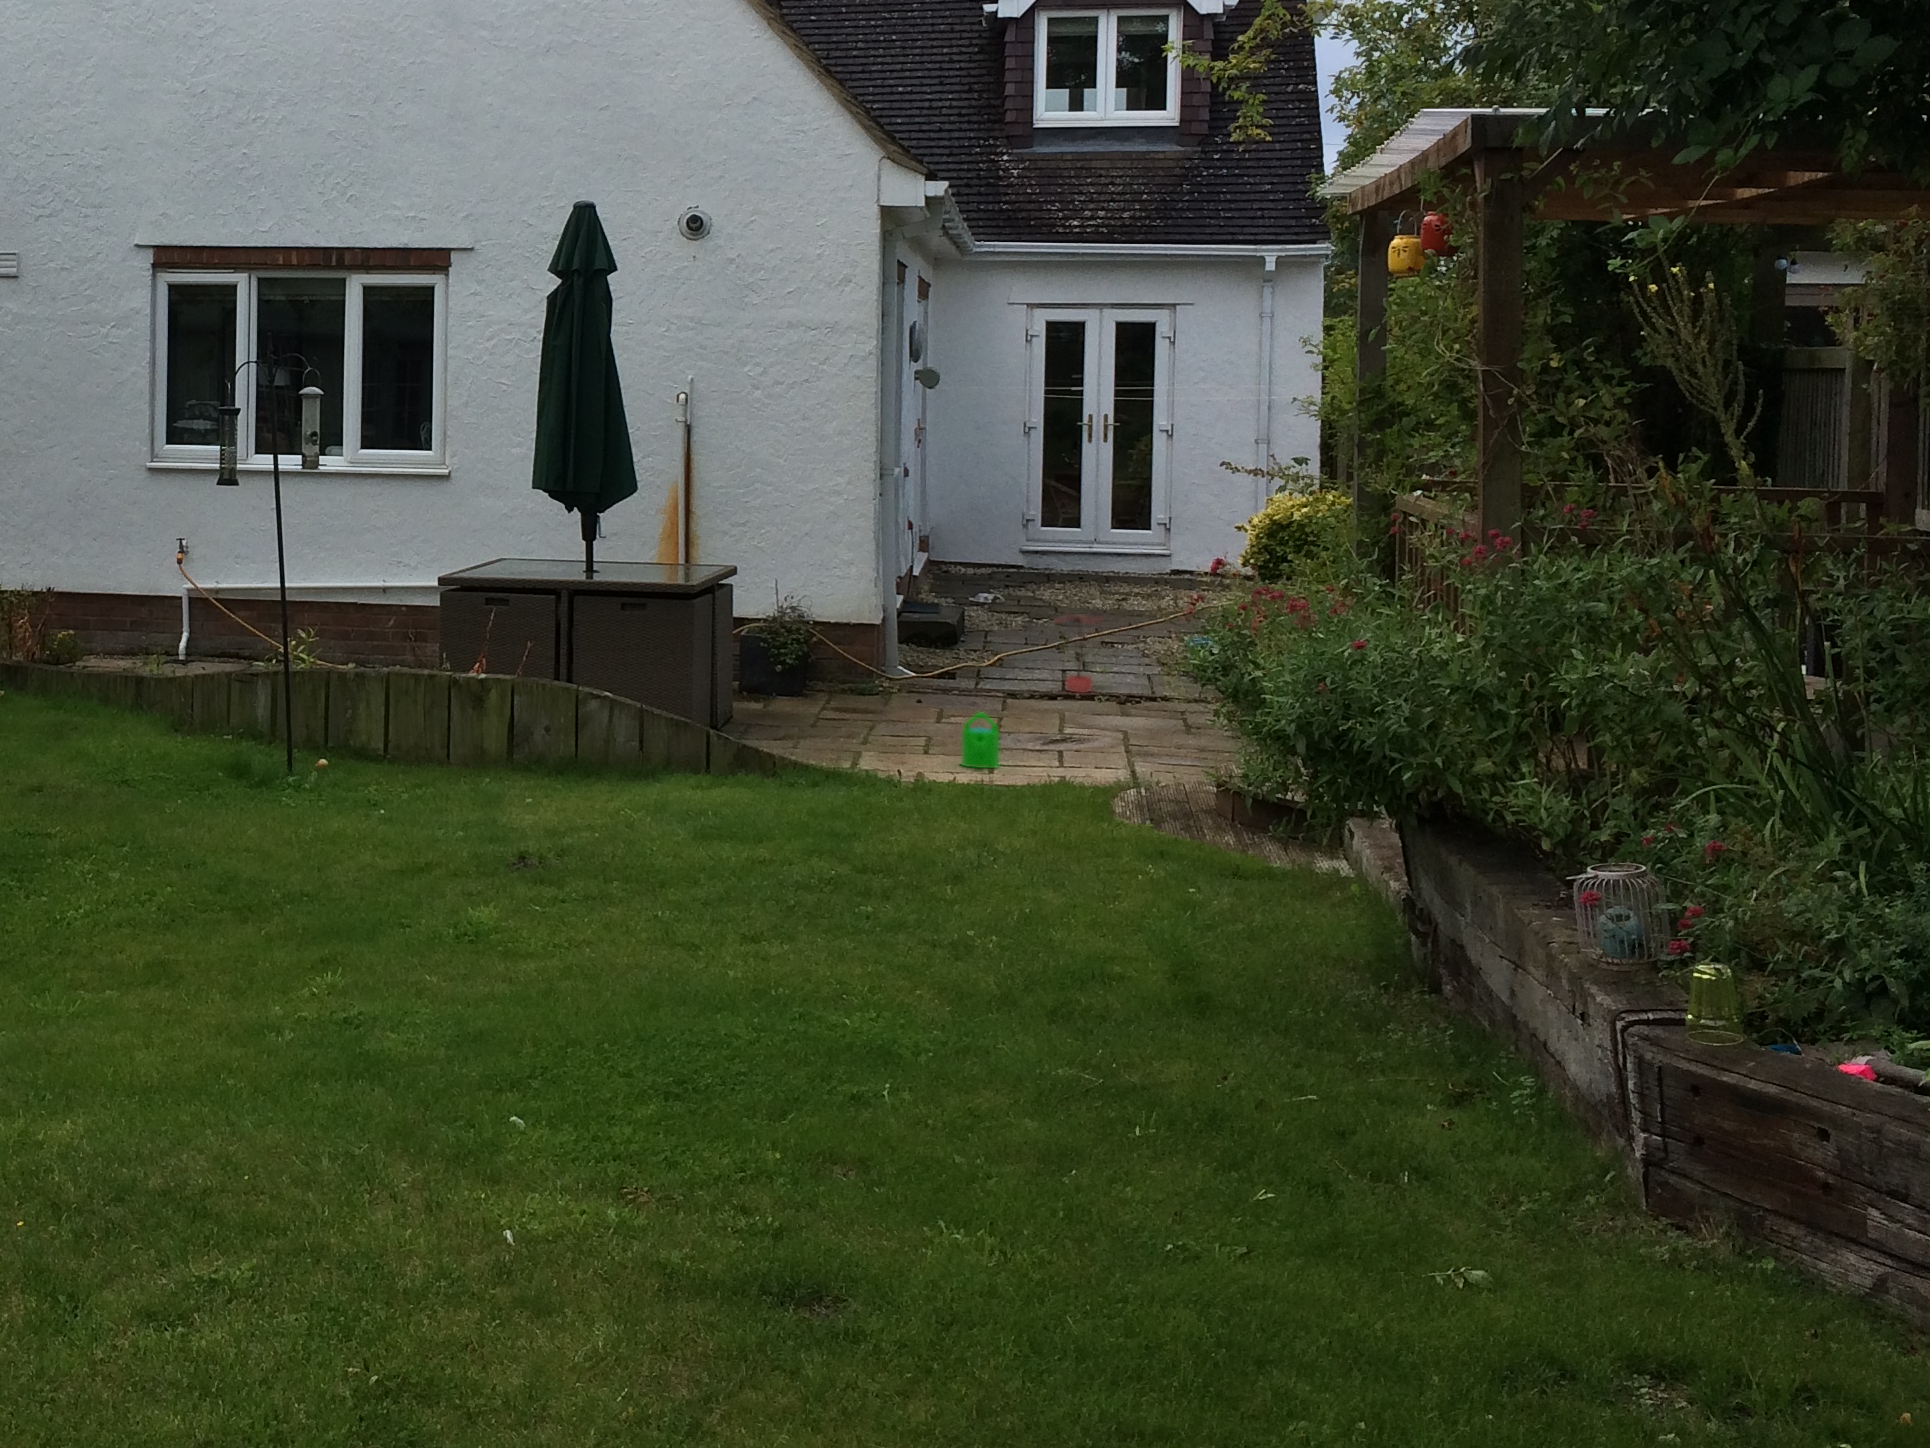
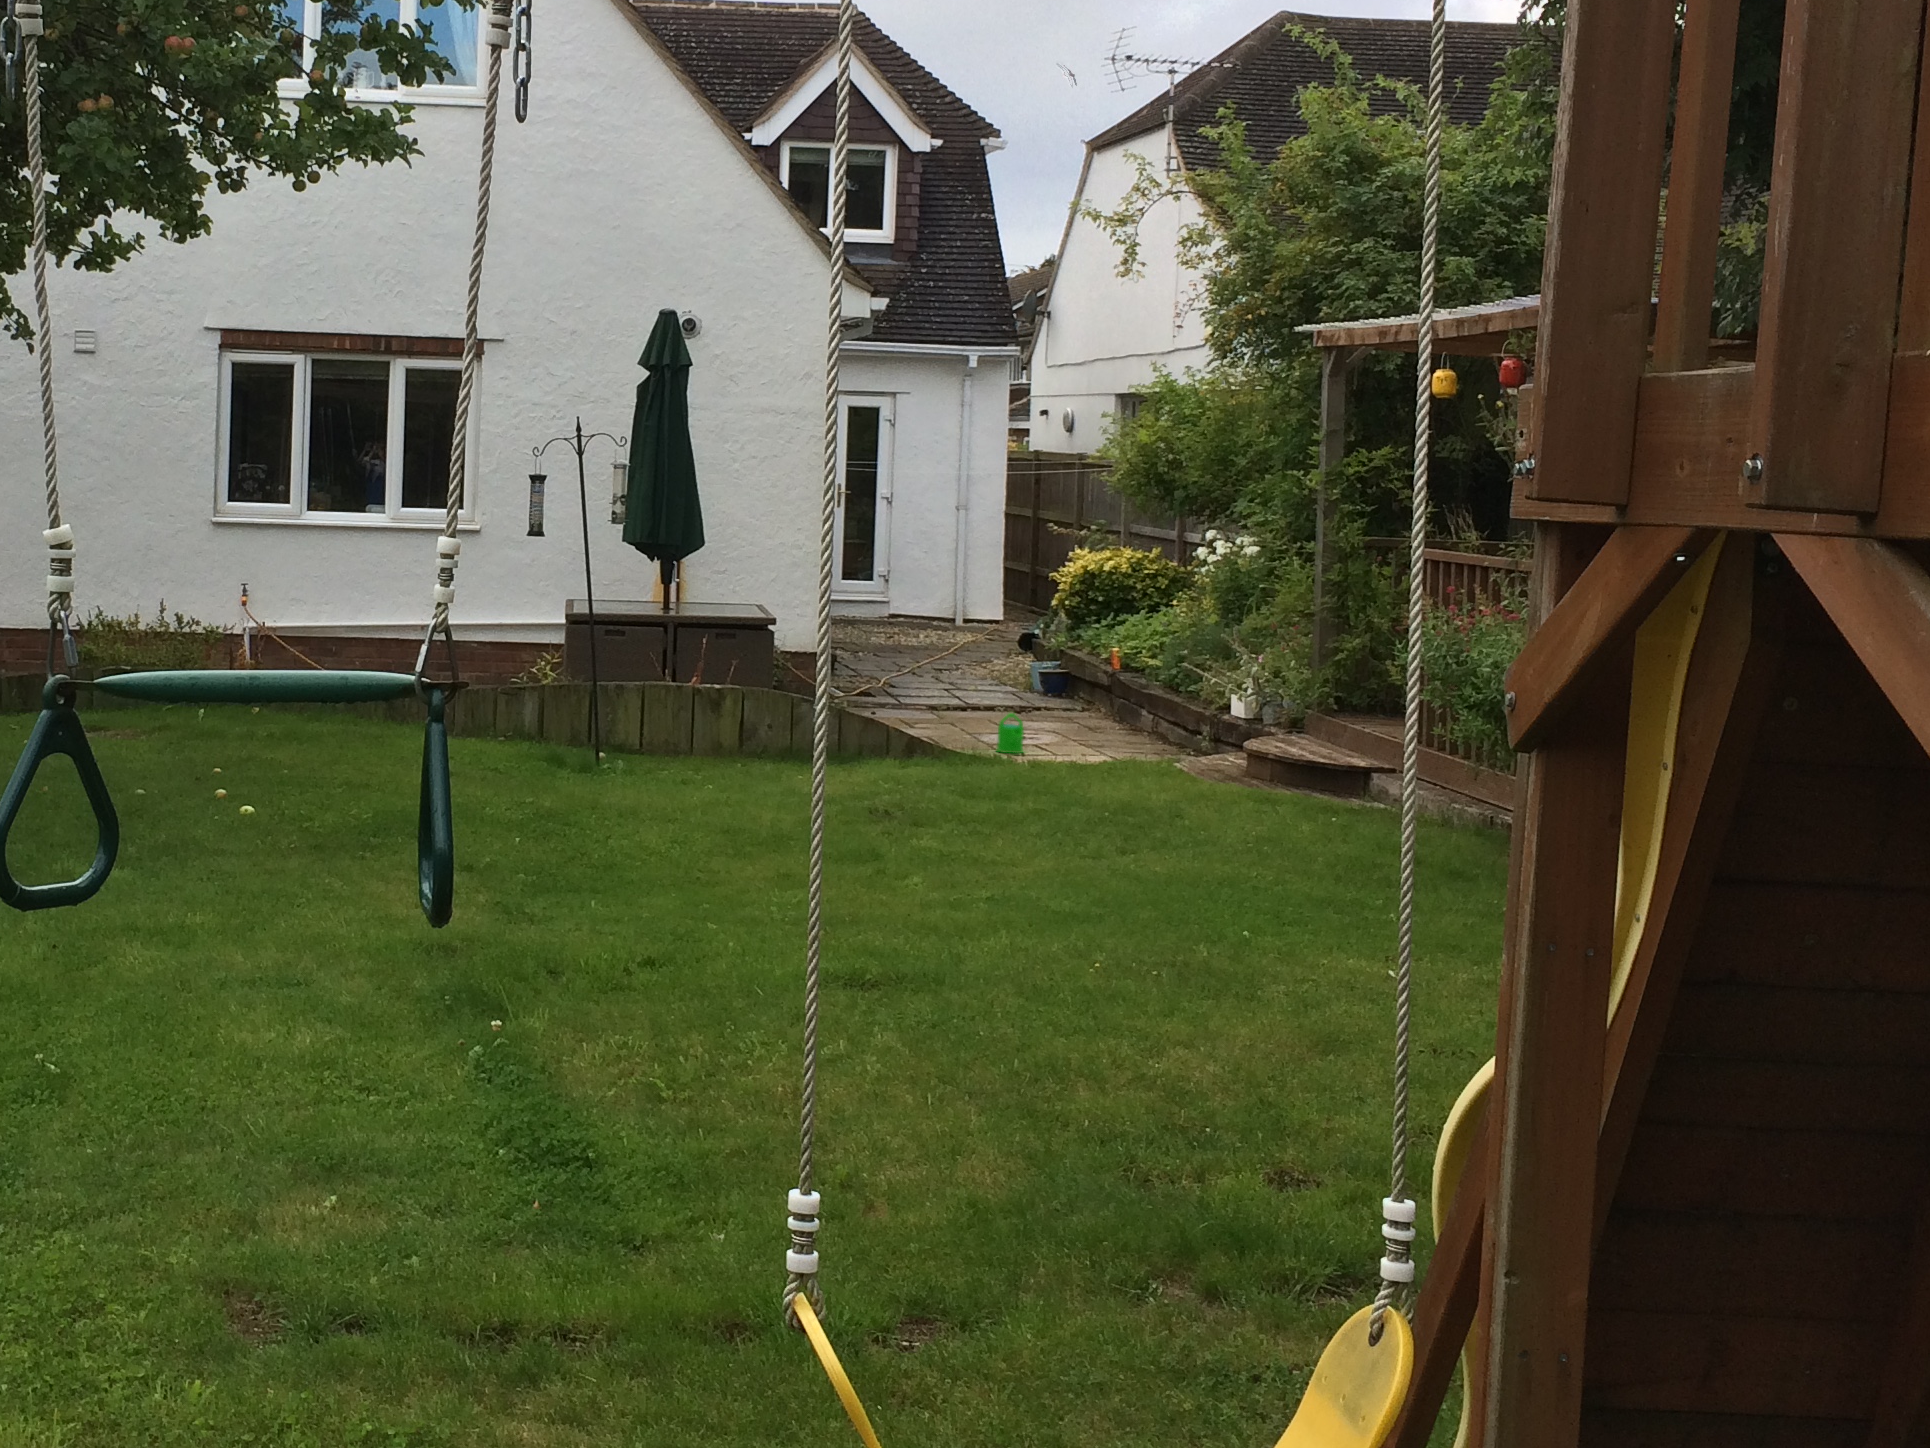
potted plant: present [1054,614,1104,693] -> none [961,643,1000,703]

